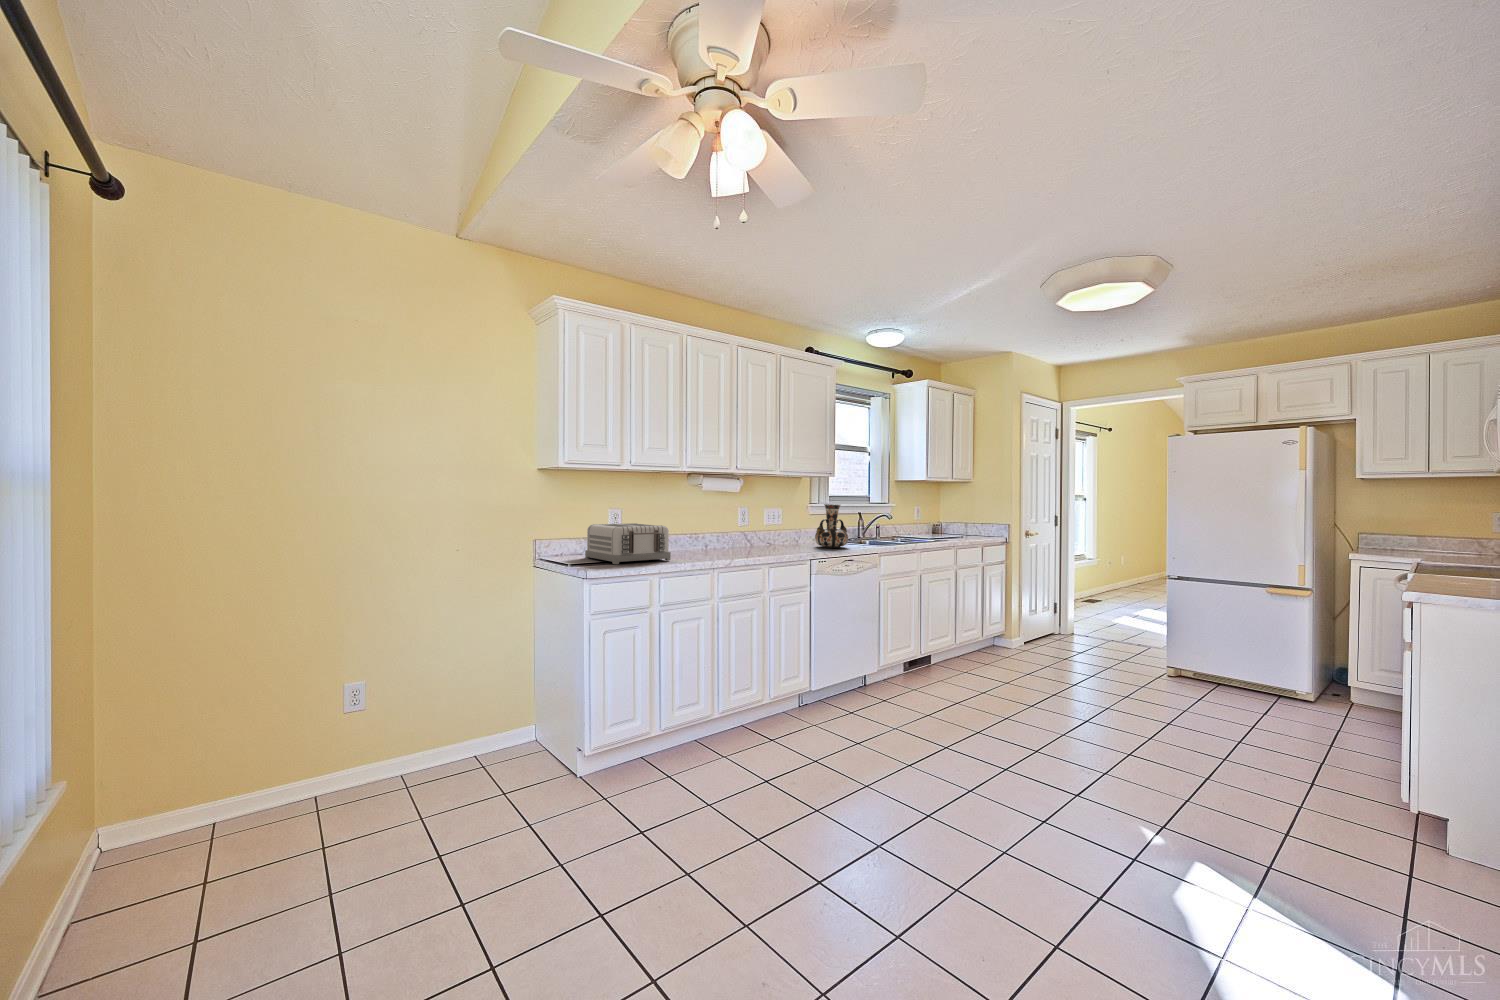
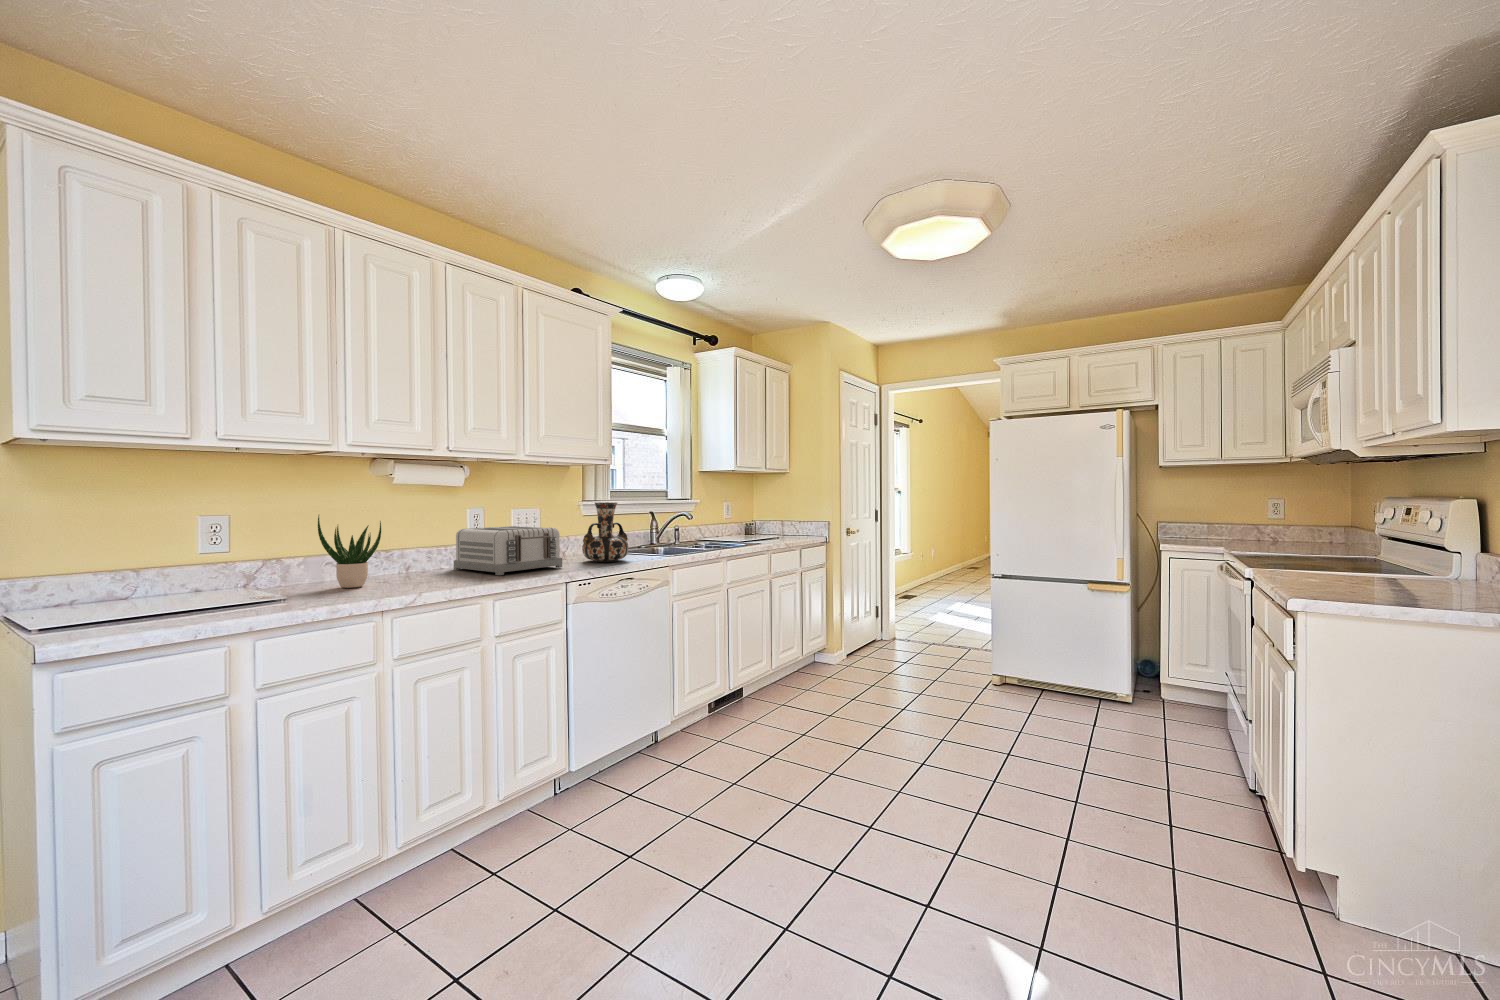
potted plant: none [672,508,705,554] -> present [318,516,381,588]
toaster: present [585,523,671,564] -> present [454,526,562,575]

